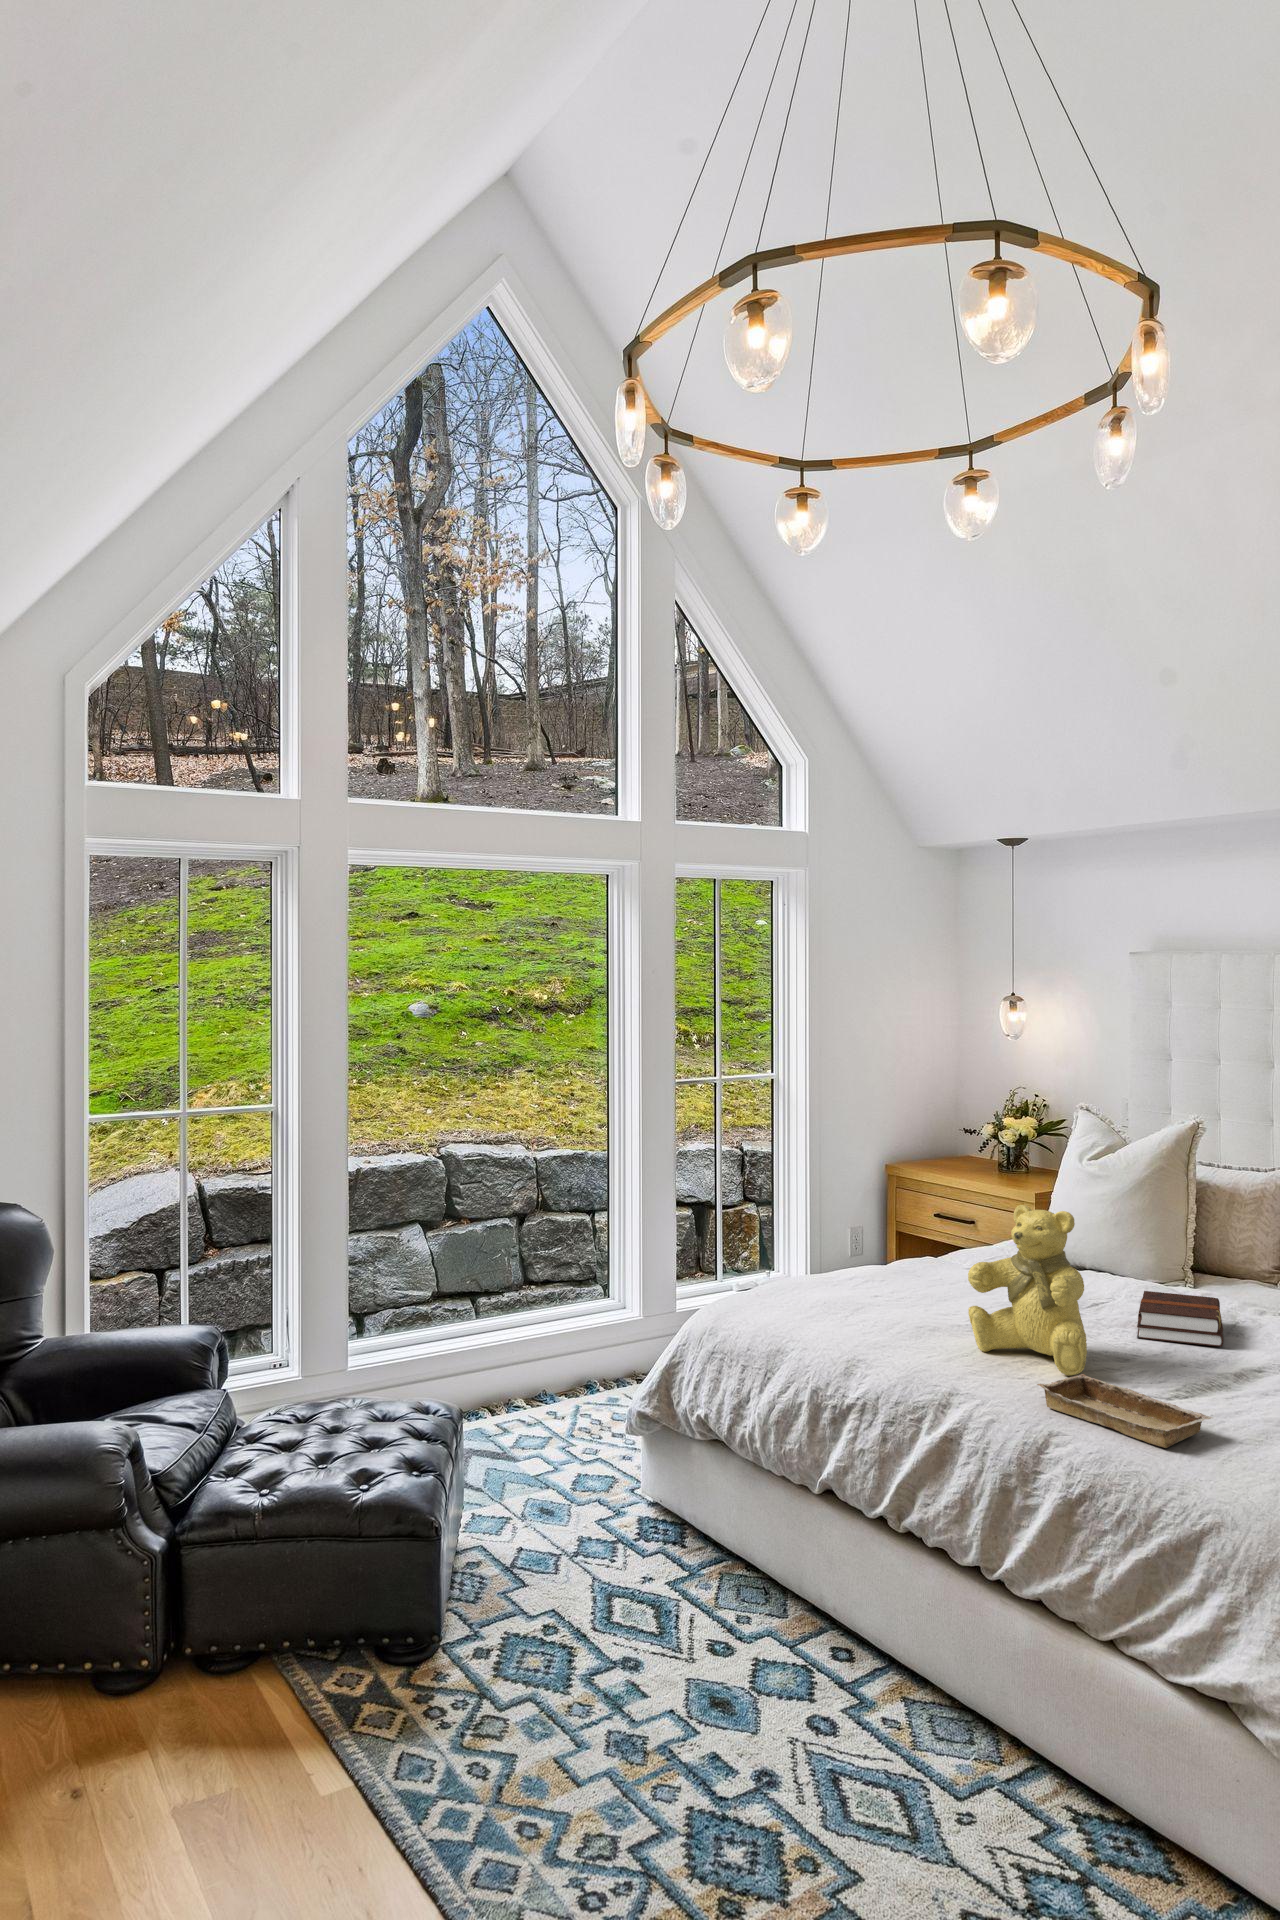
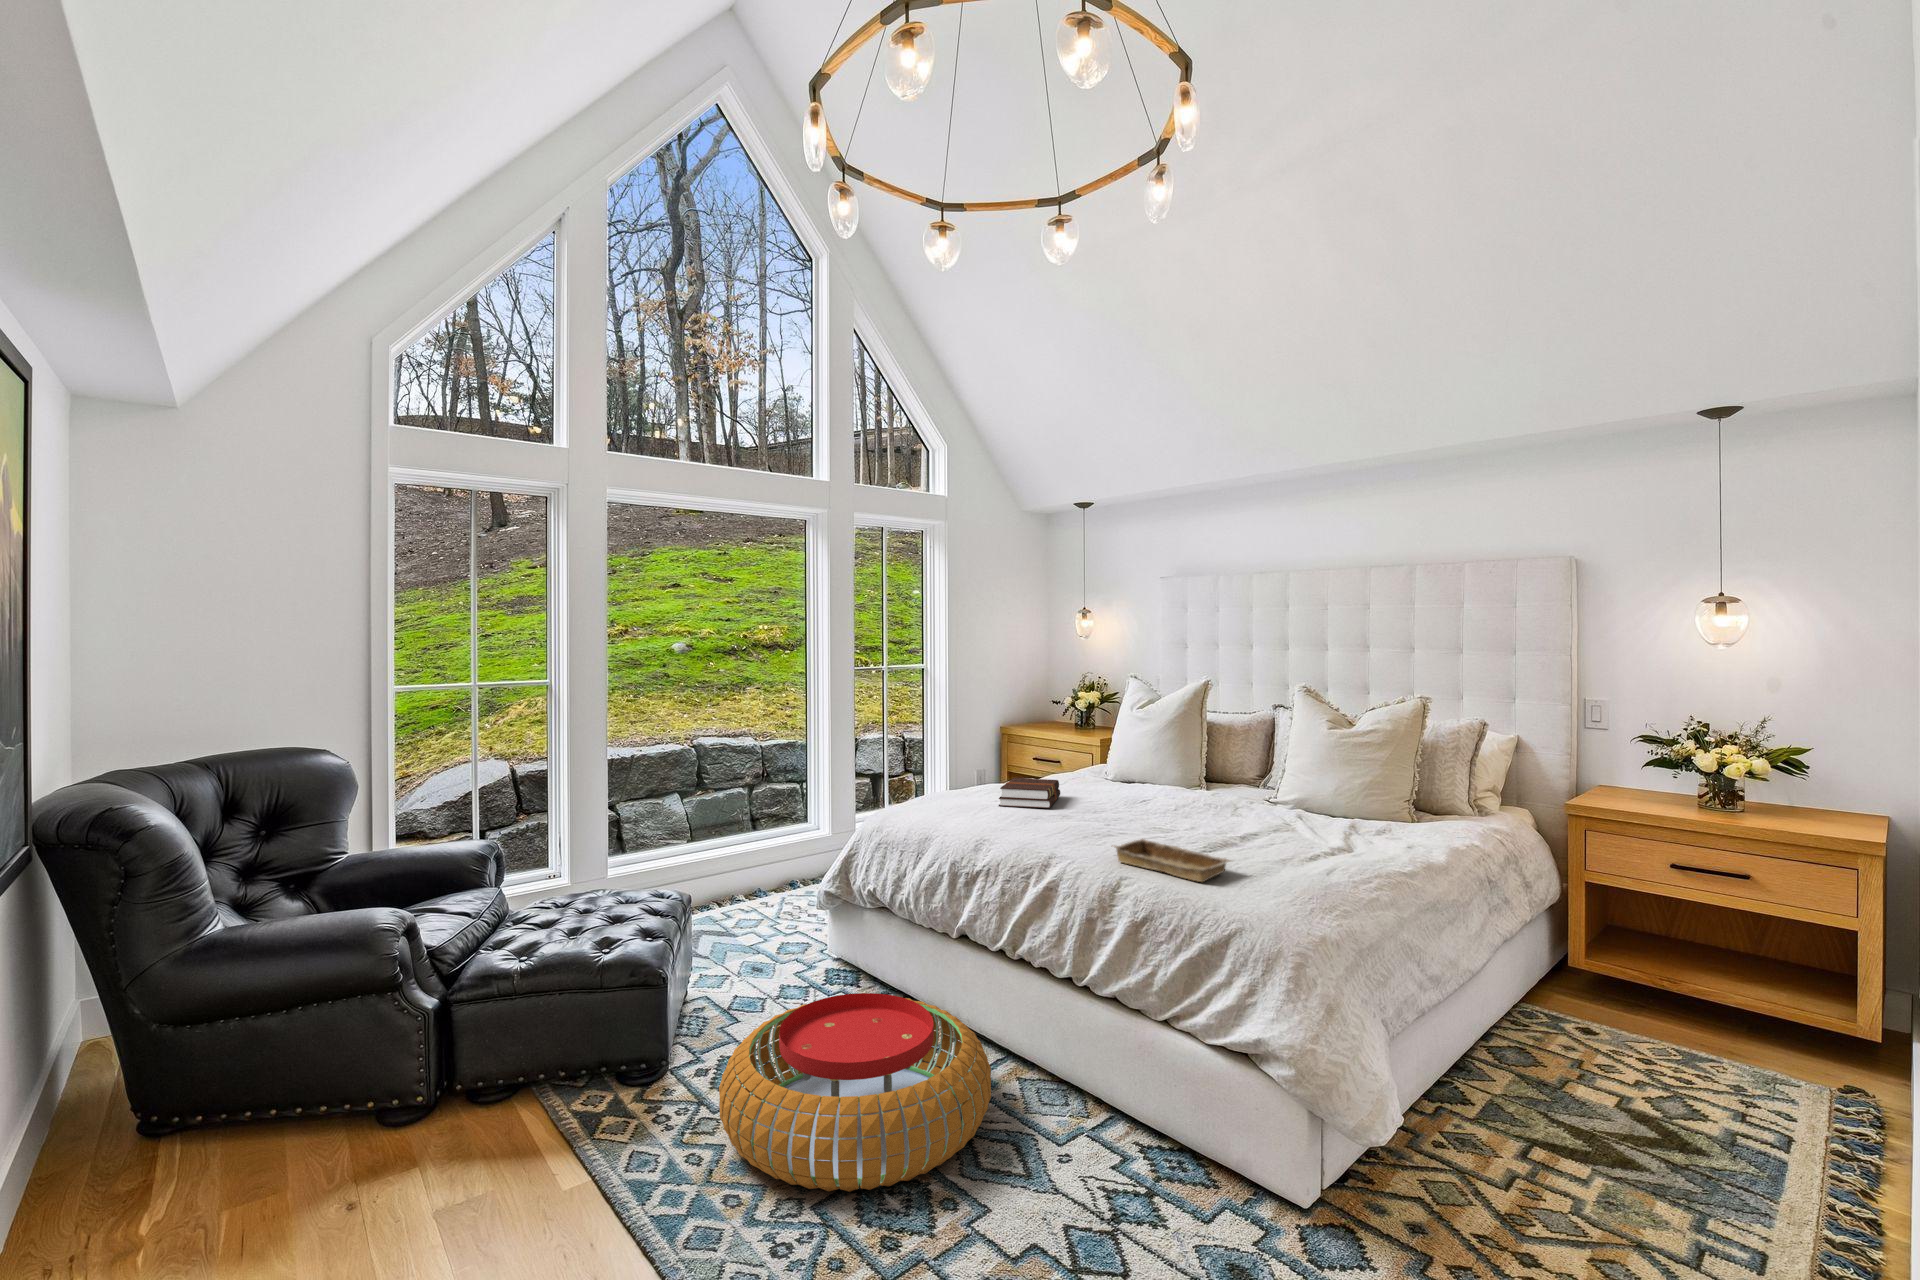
teddy bear: present [968,1205,1087,1376] -> none [1061,726,1144,842]
hardback book: present [1137,1291,1223,1347] -> present [999,778,1060,808]
pouf: none [509,1565,866,1835] -> present [719,993,991,1192]

